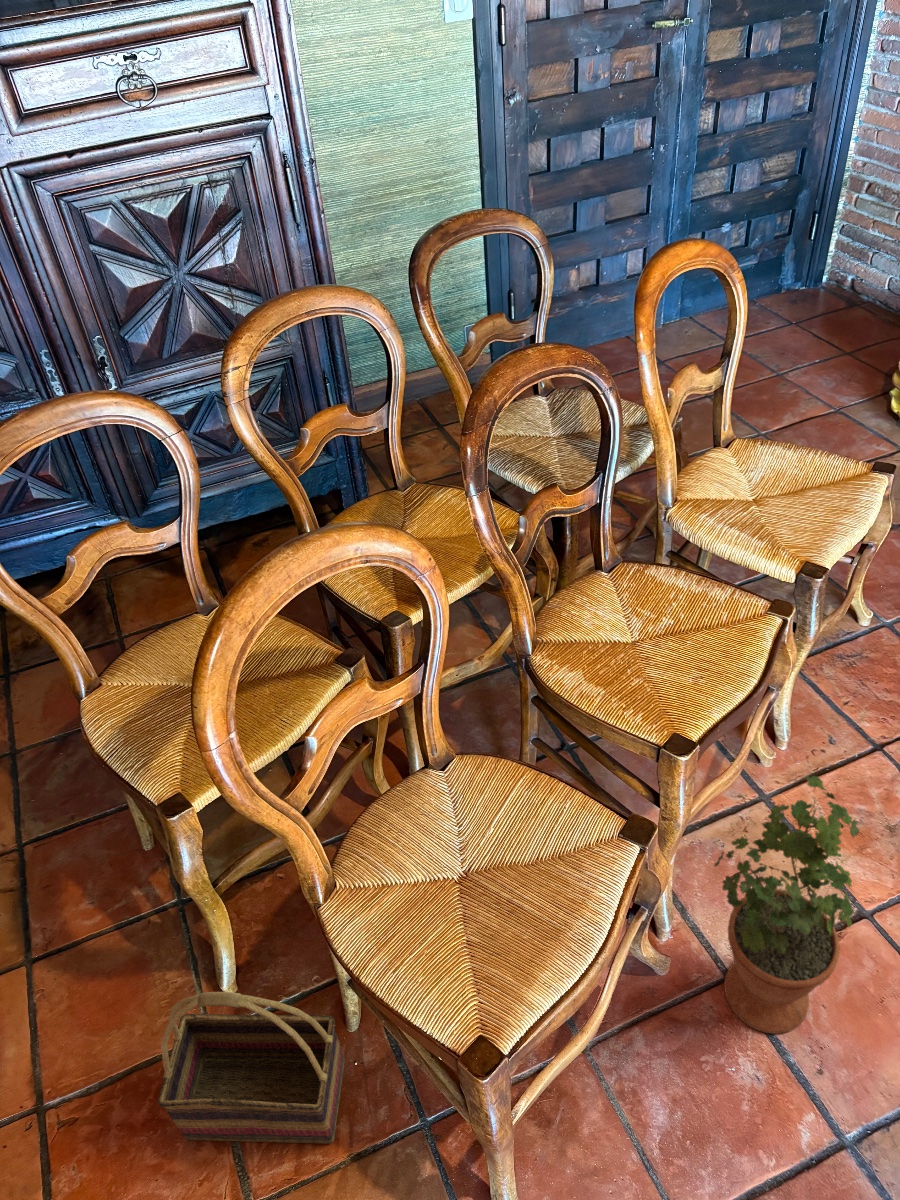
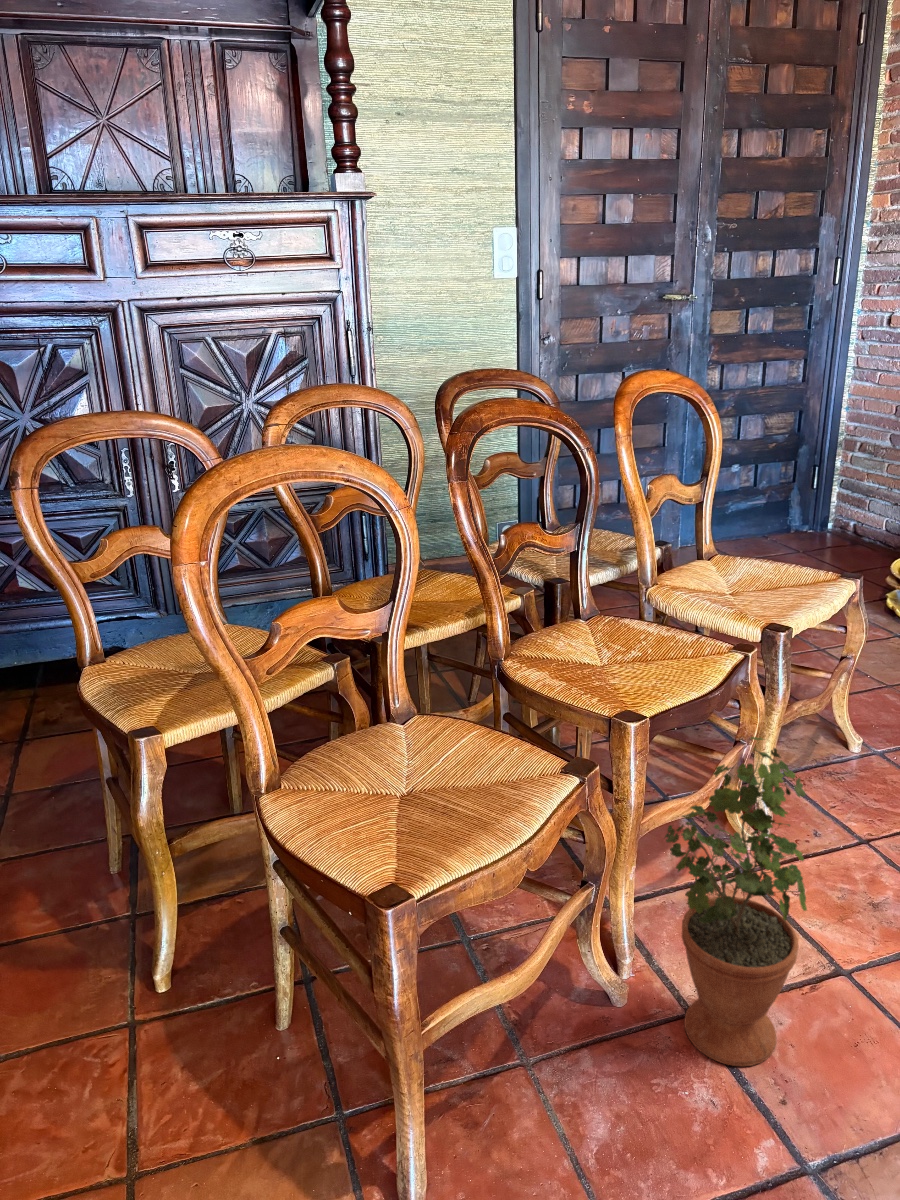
basket: present [158,992,345,1144] -> none [61,890,266,1124]

